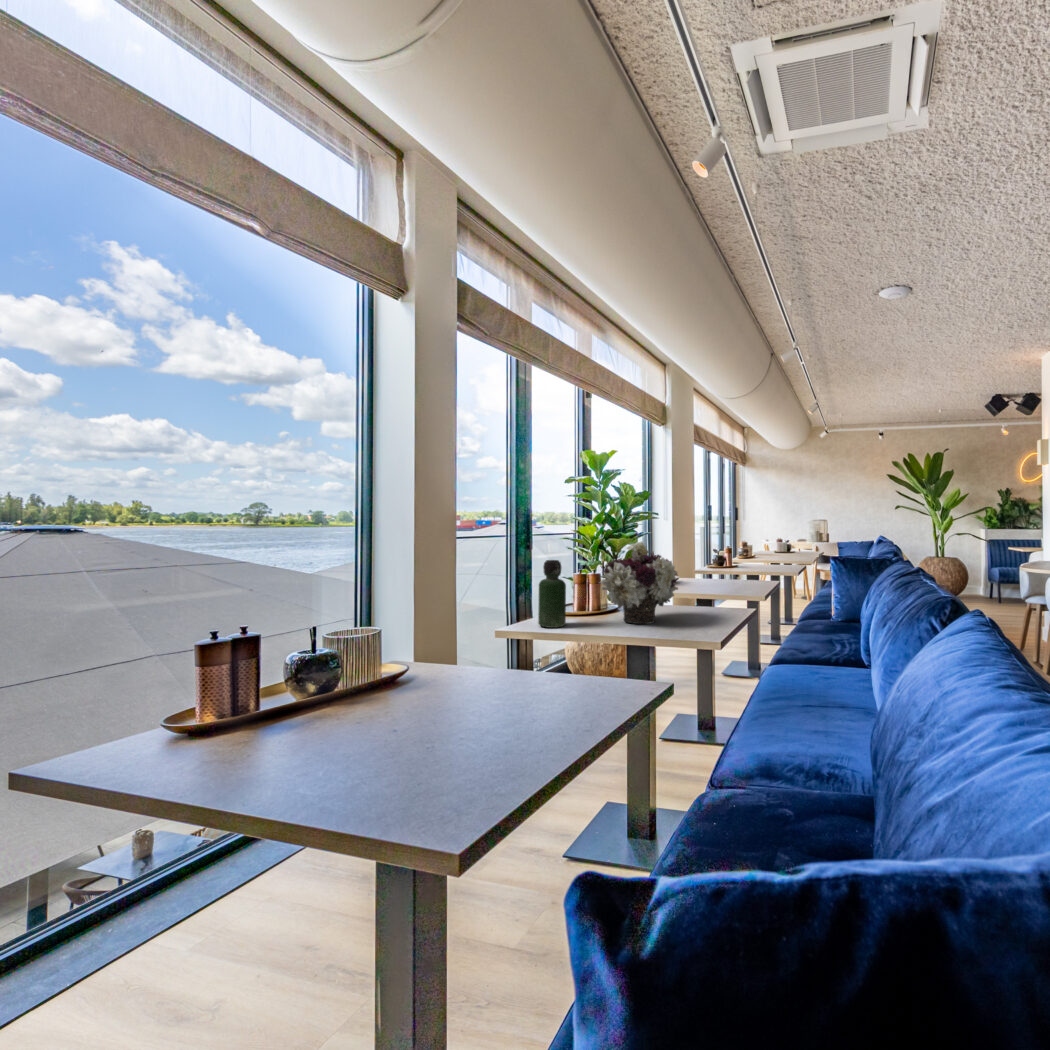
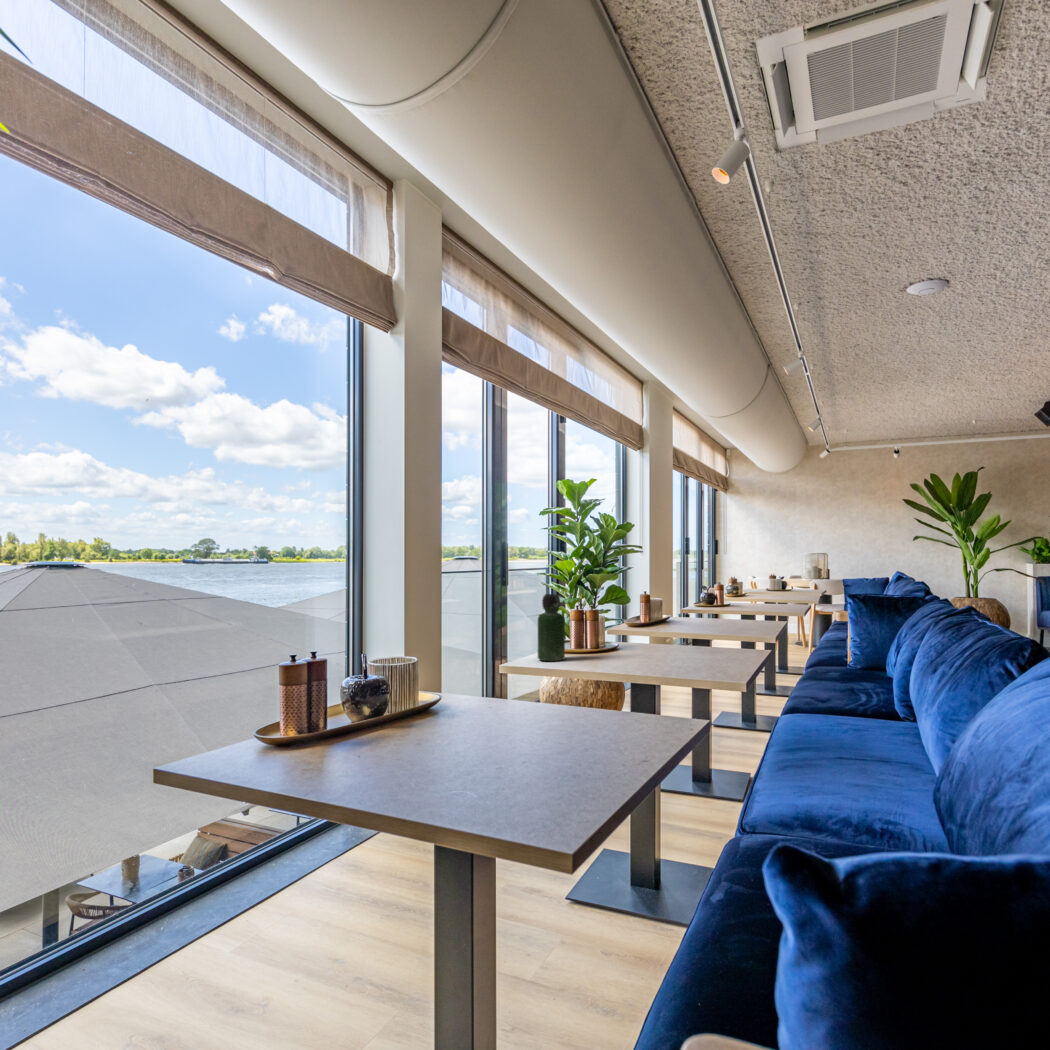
flower arrangement: present [599,542,678,624] -> none [597,575,673,656]

